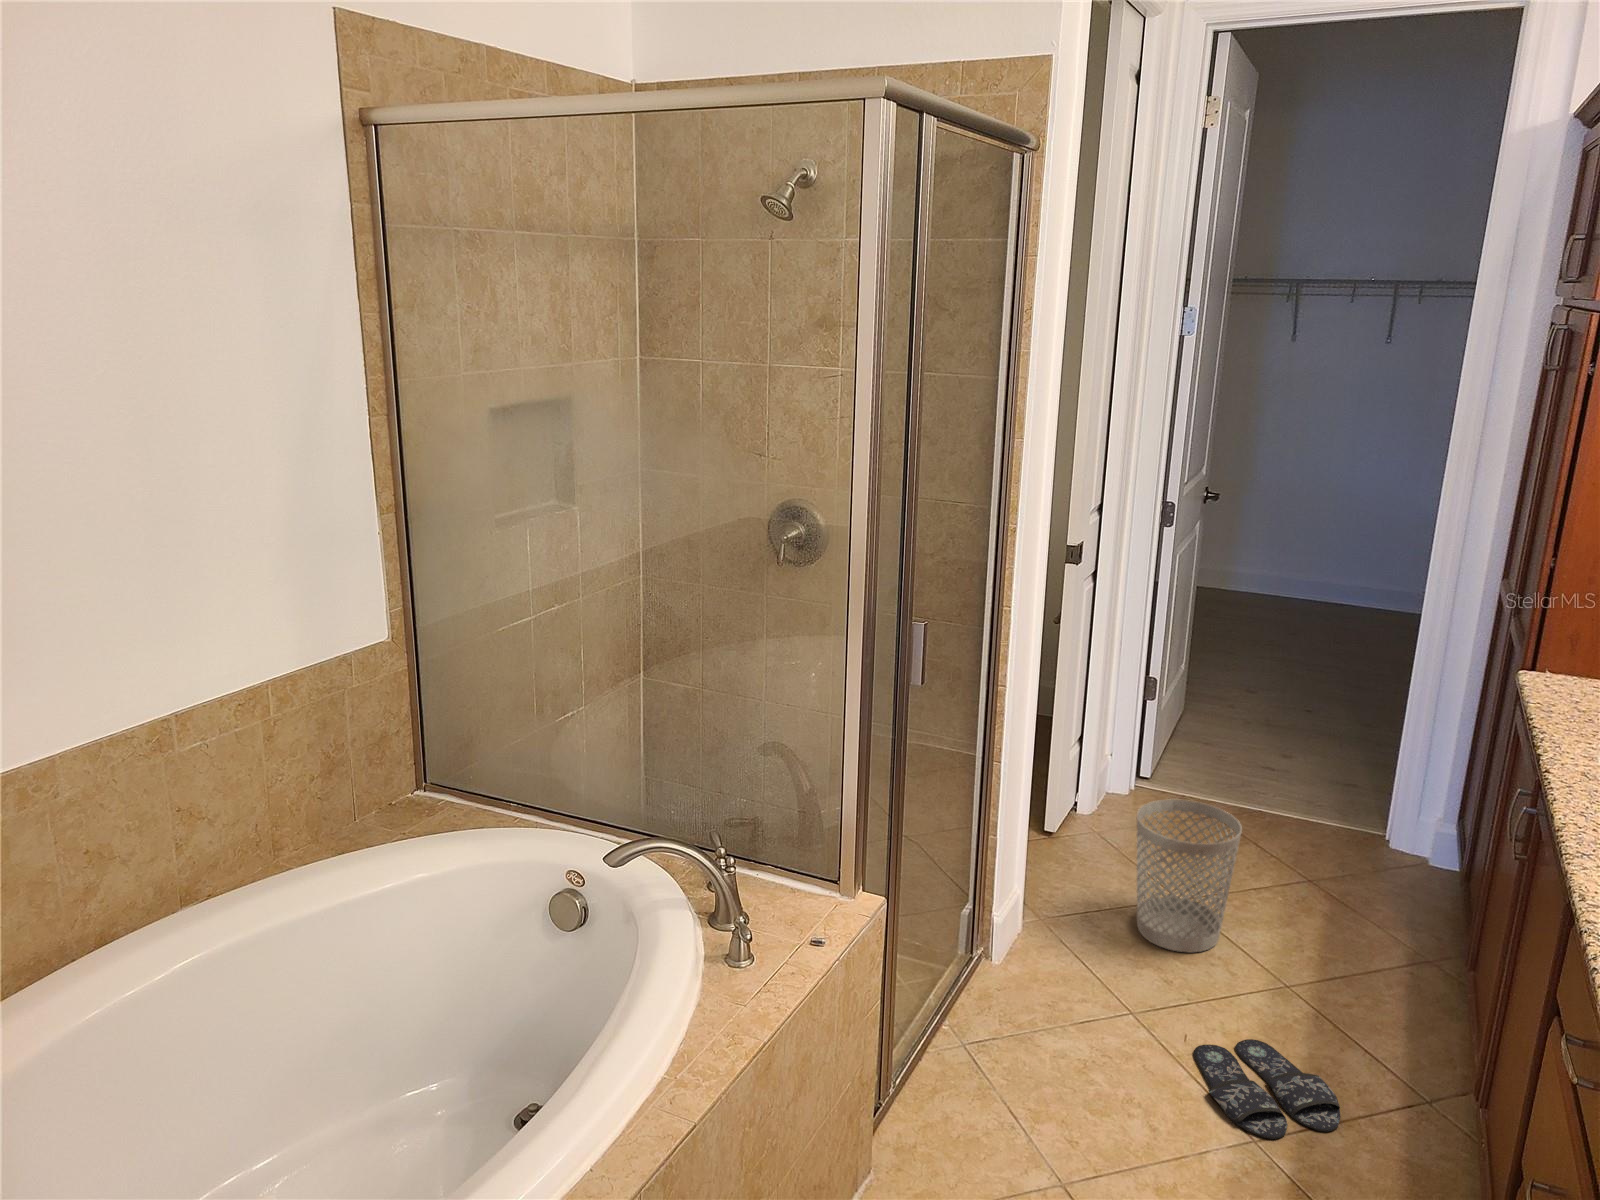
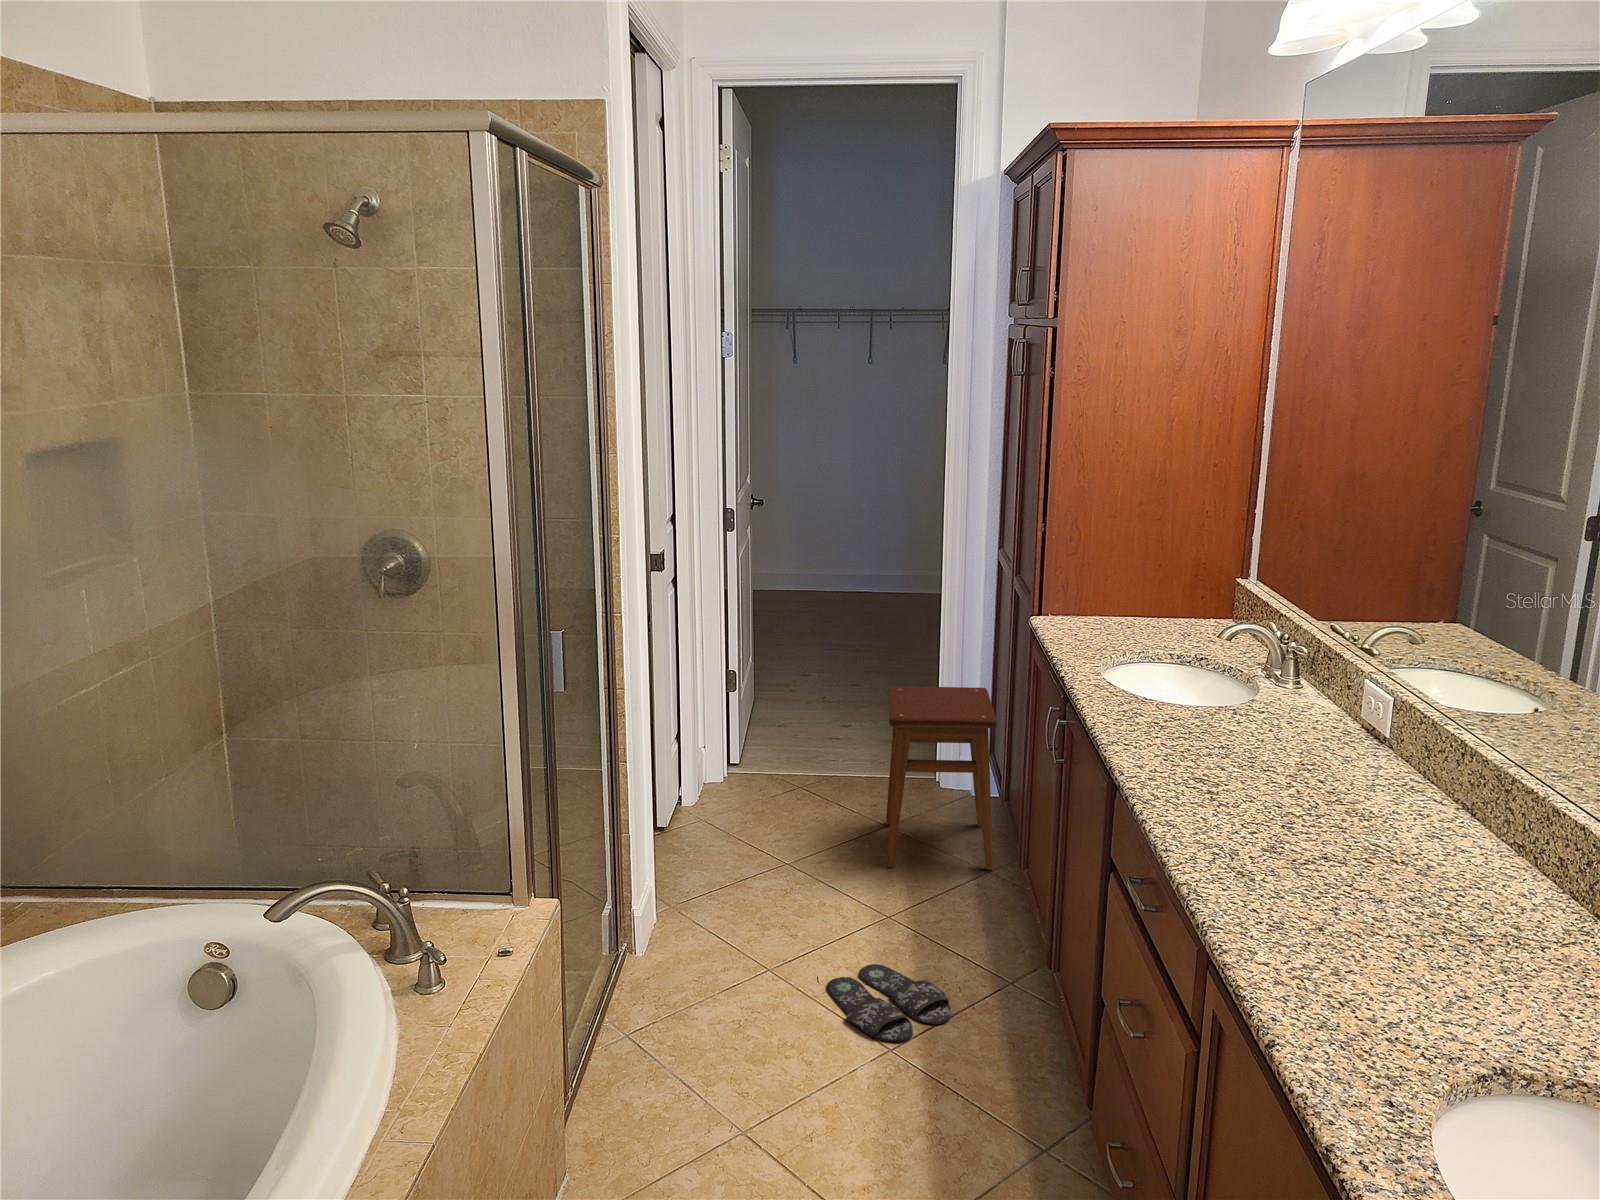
stool: none [1299,725,1463,962] -> present [886,686,997,870]
wastebasket: present [1137,799,1242,953] -> none [745,771,834,907]

